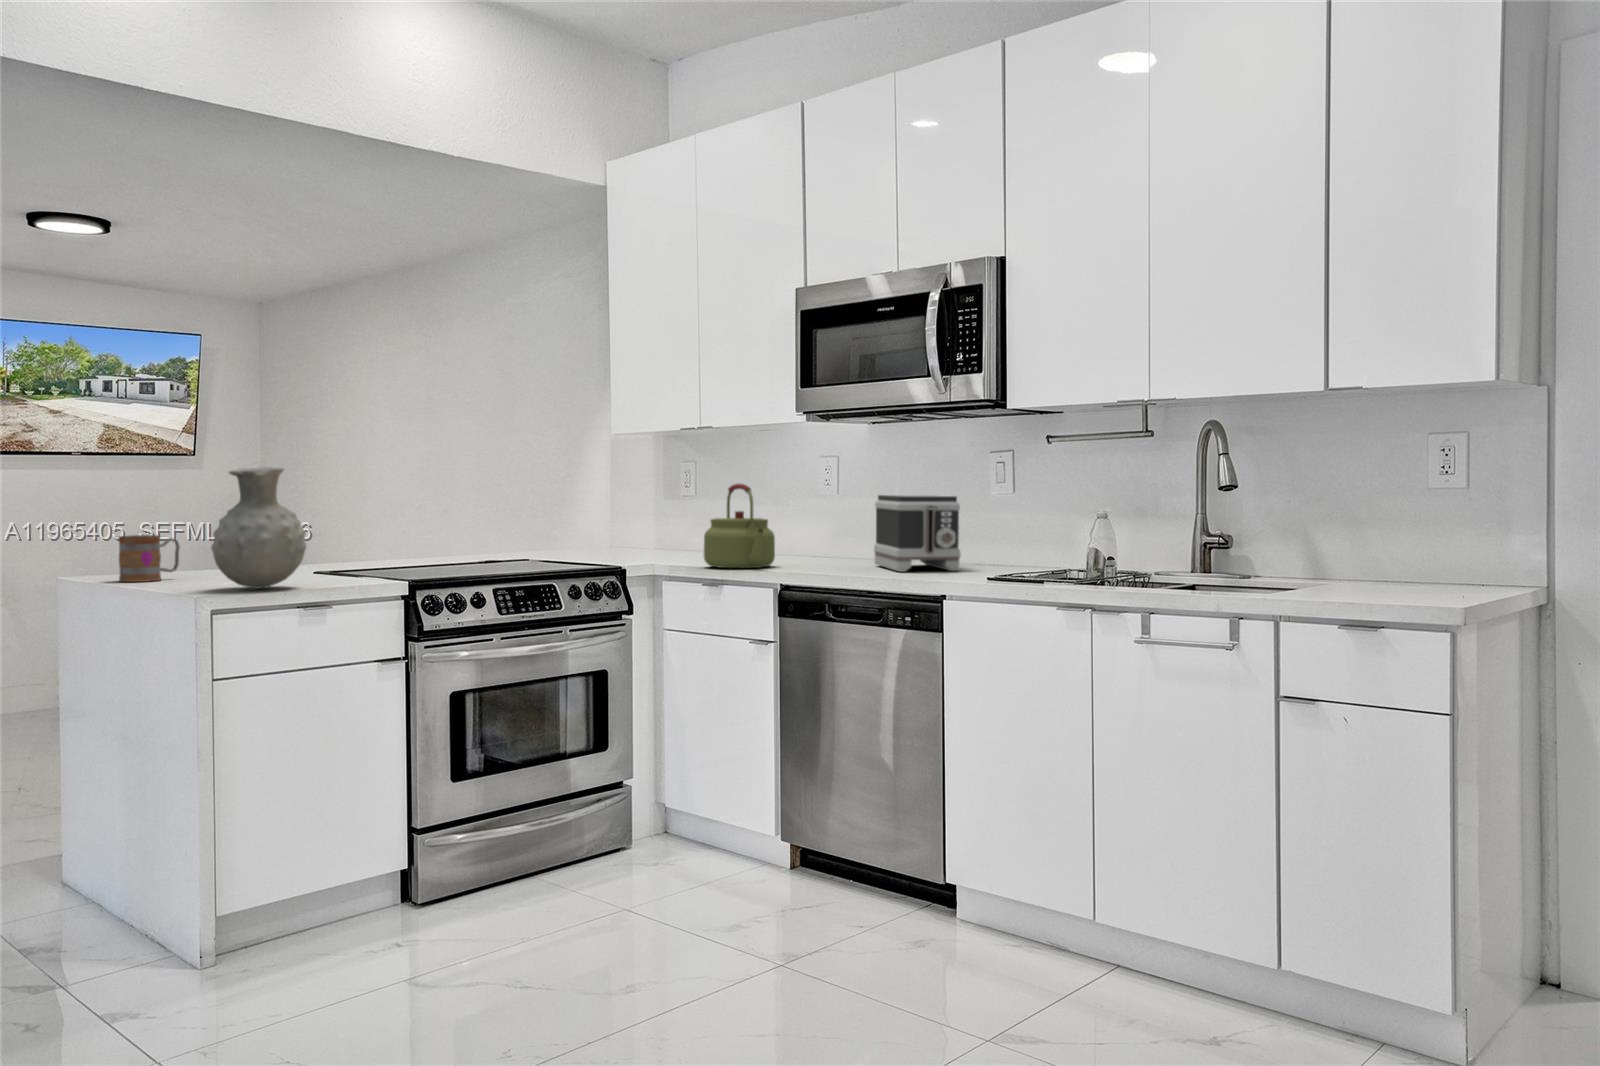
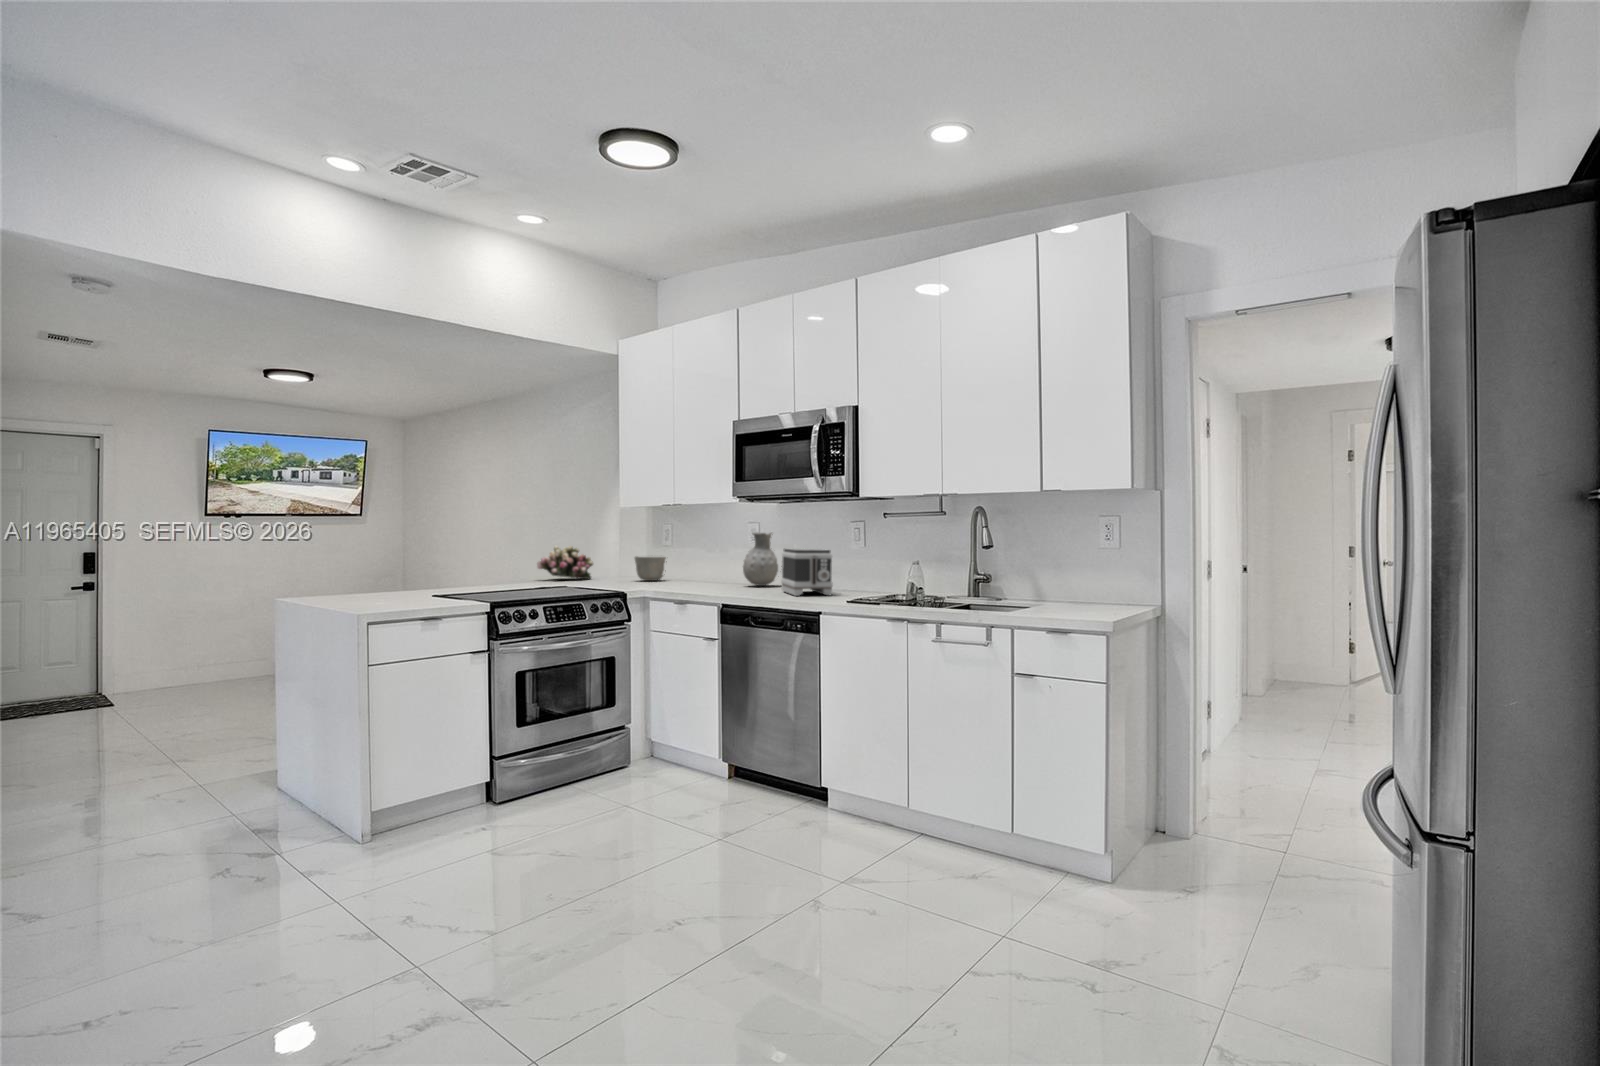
vase: present [211,467,306,588] -> present [743,532,782,586]
kettle: present [704,483,775,568] -> none [676,541,720,594]
flower arrangement: none [480,494,568,548] -> present [537,546,593,579]
ceramic bowl: none [633,510,686,550] -> present [635,556,667,581]
mug: present [118,535,180,582] -> none [304,574,344,604]

